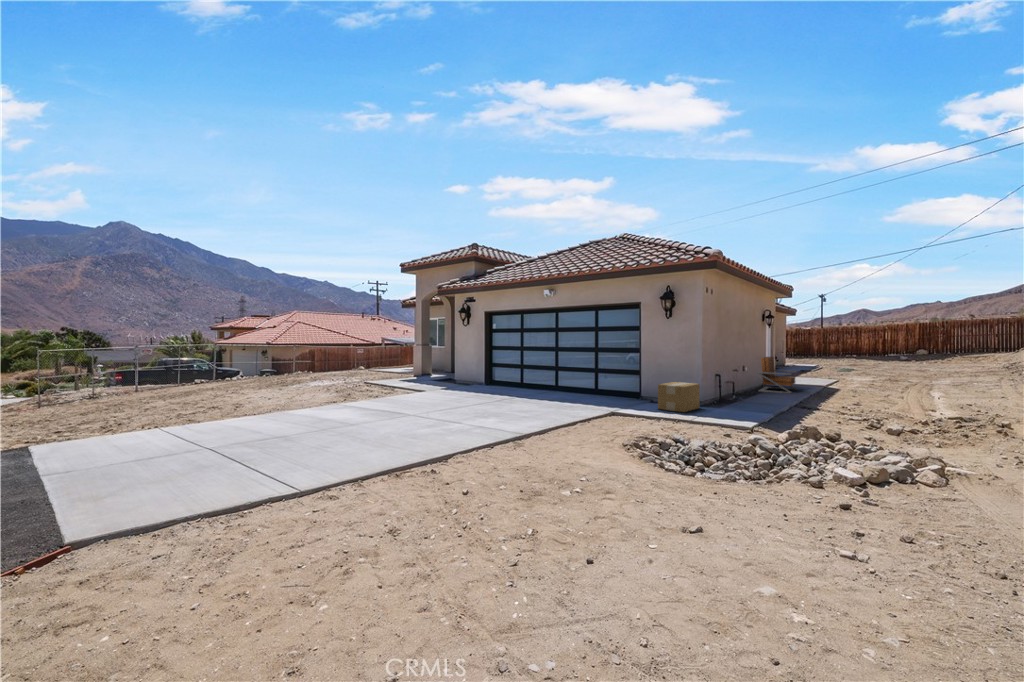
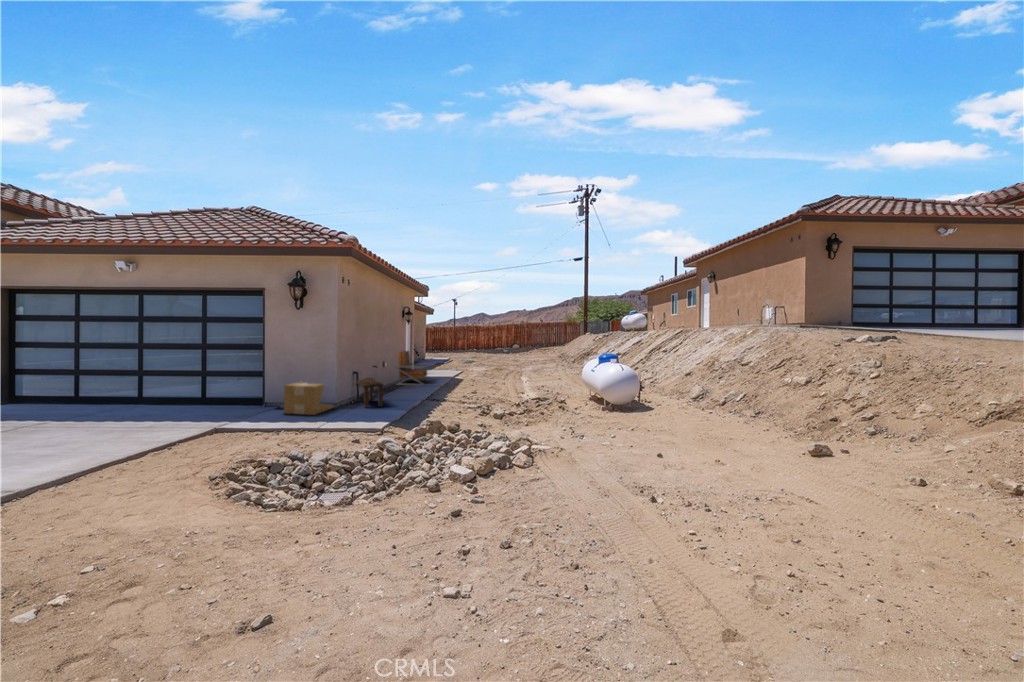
bench: none [720,383,749,410] -> present [357,379,383,408]

